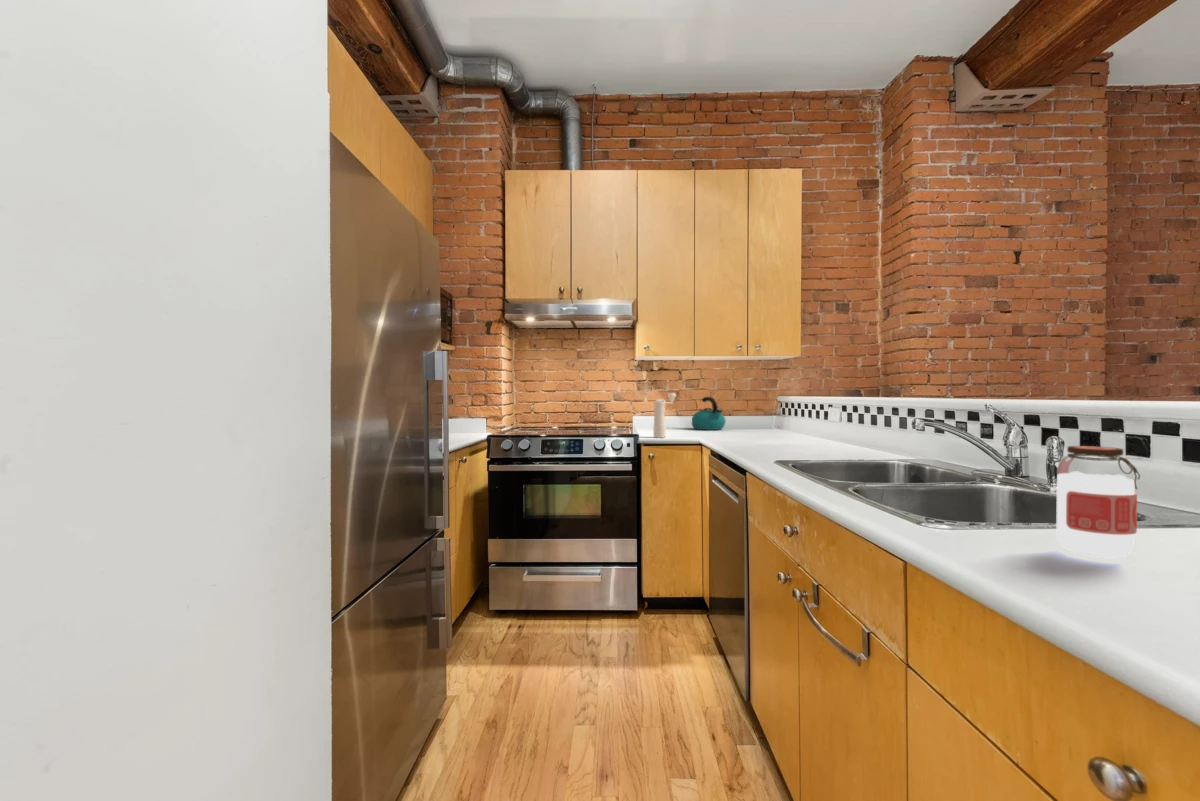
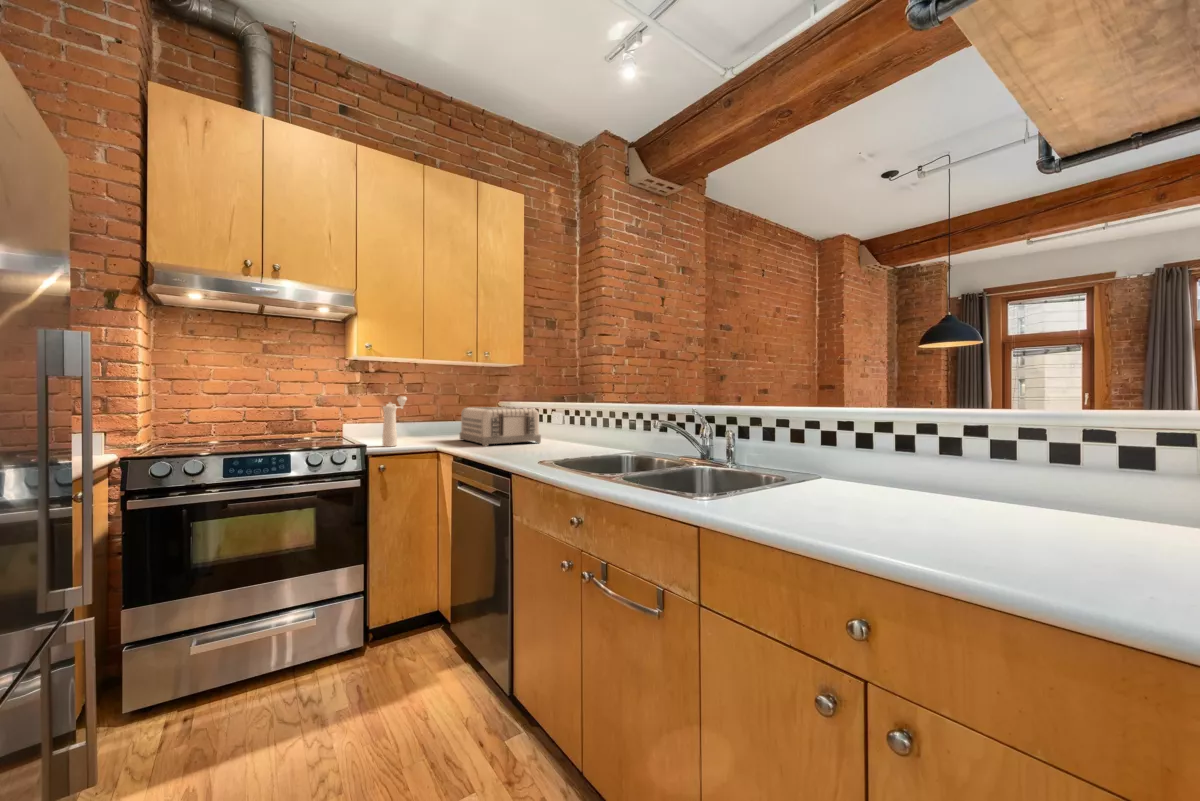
kettle: present [692,397,725,430] -> none [410,399,447,433]
toaster: none [728,403,808,442] -> present [460,407,541,446]
jar: present [1057,446,1140,557] -> none [932,463,1008,567]

